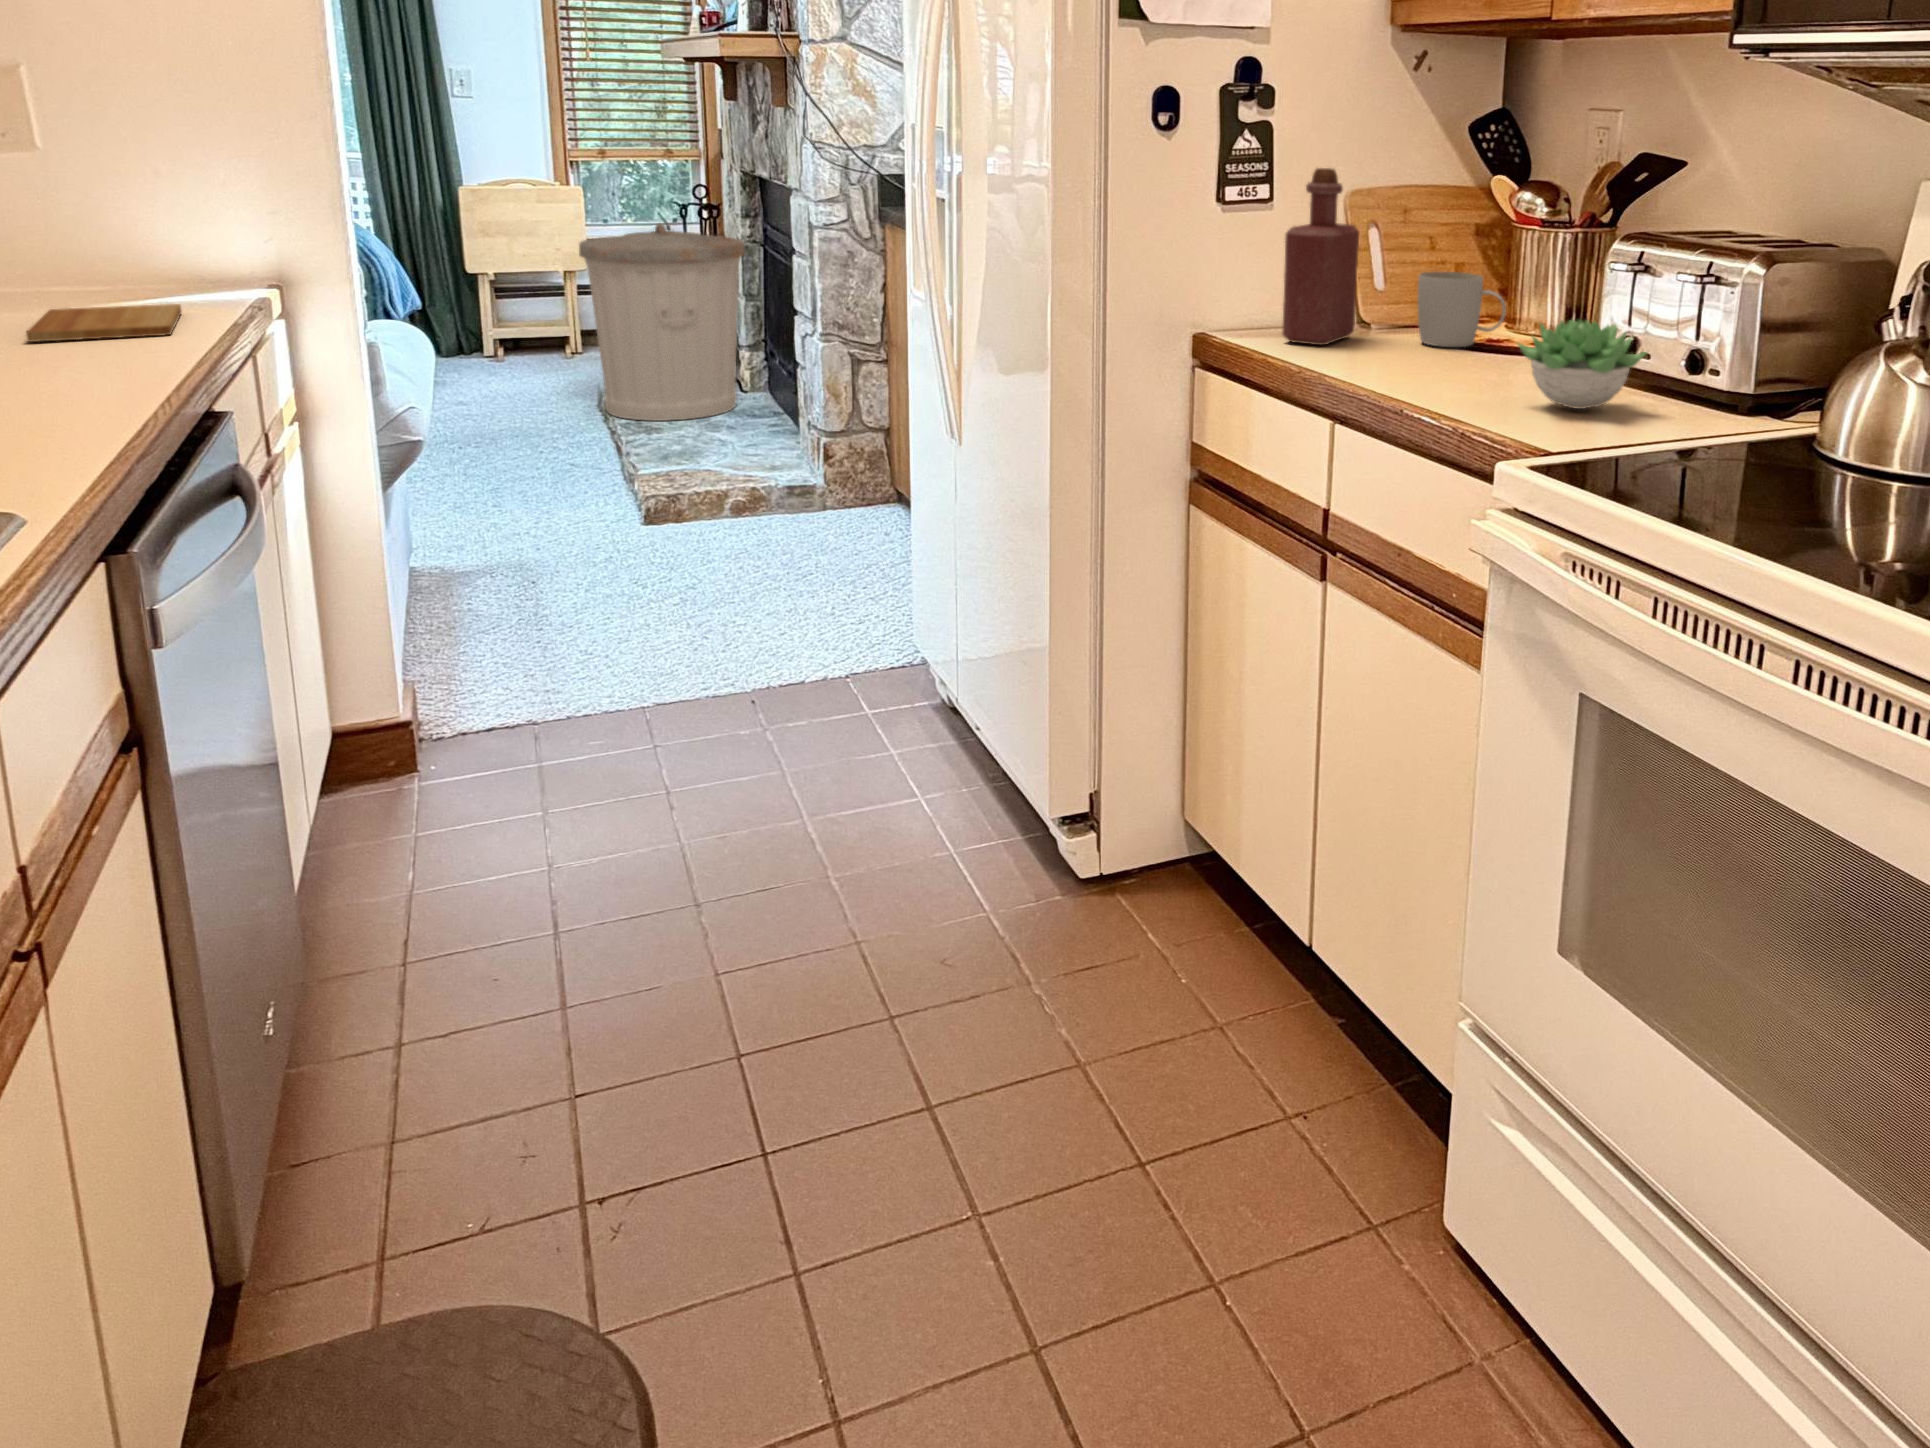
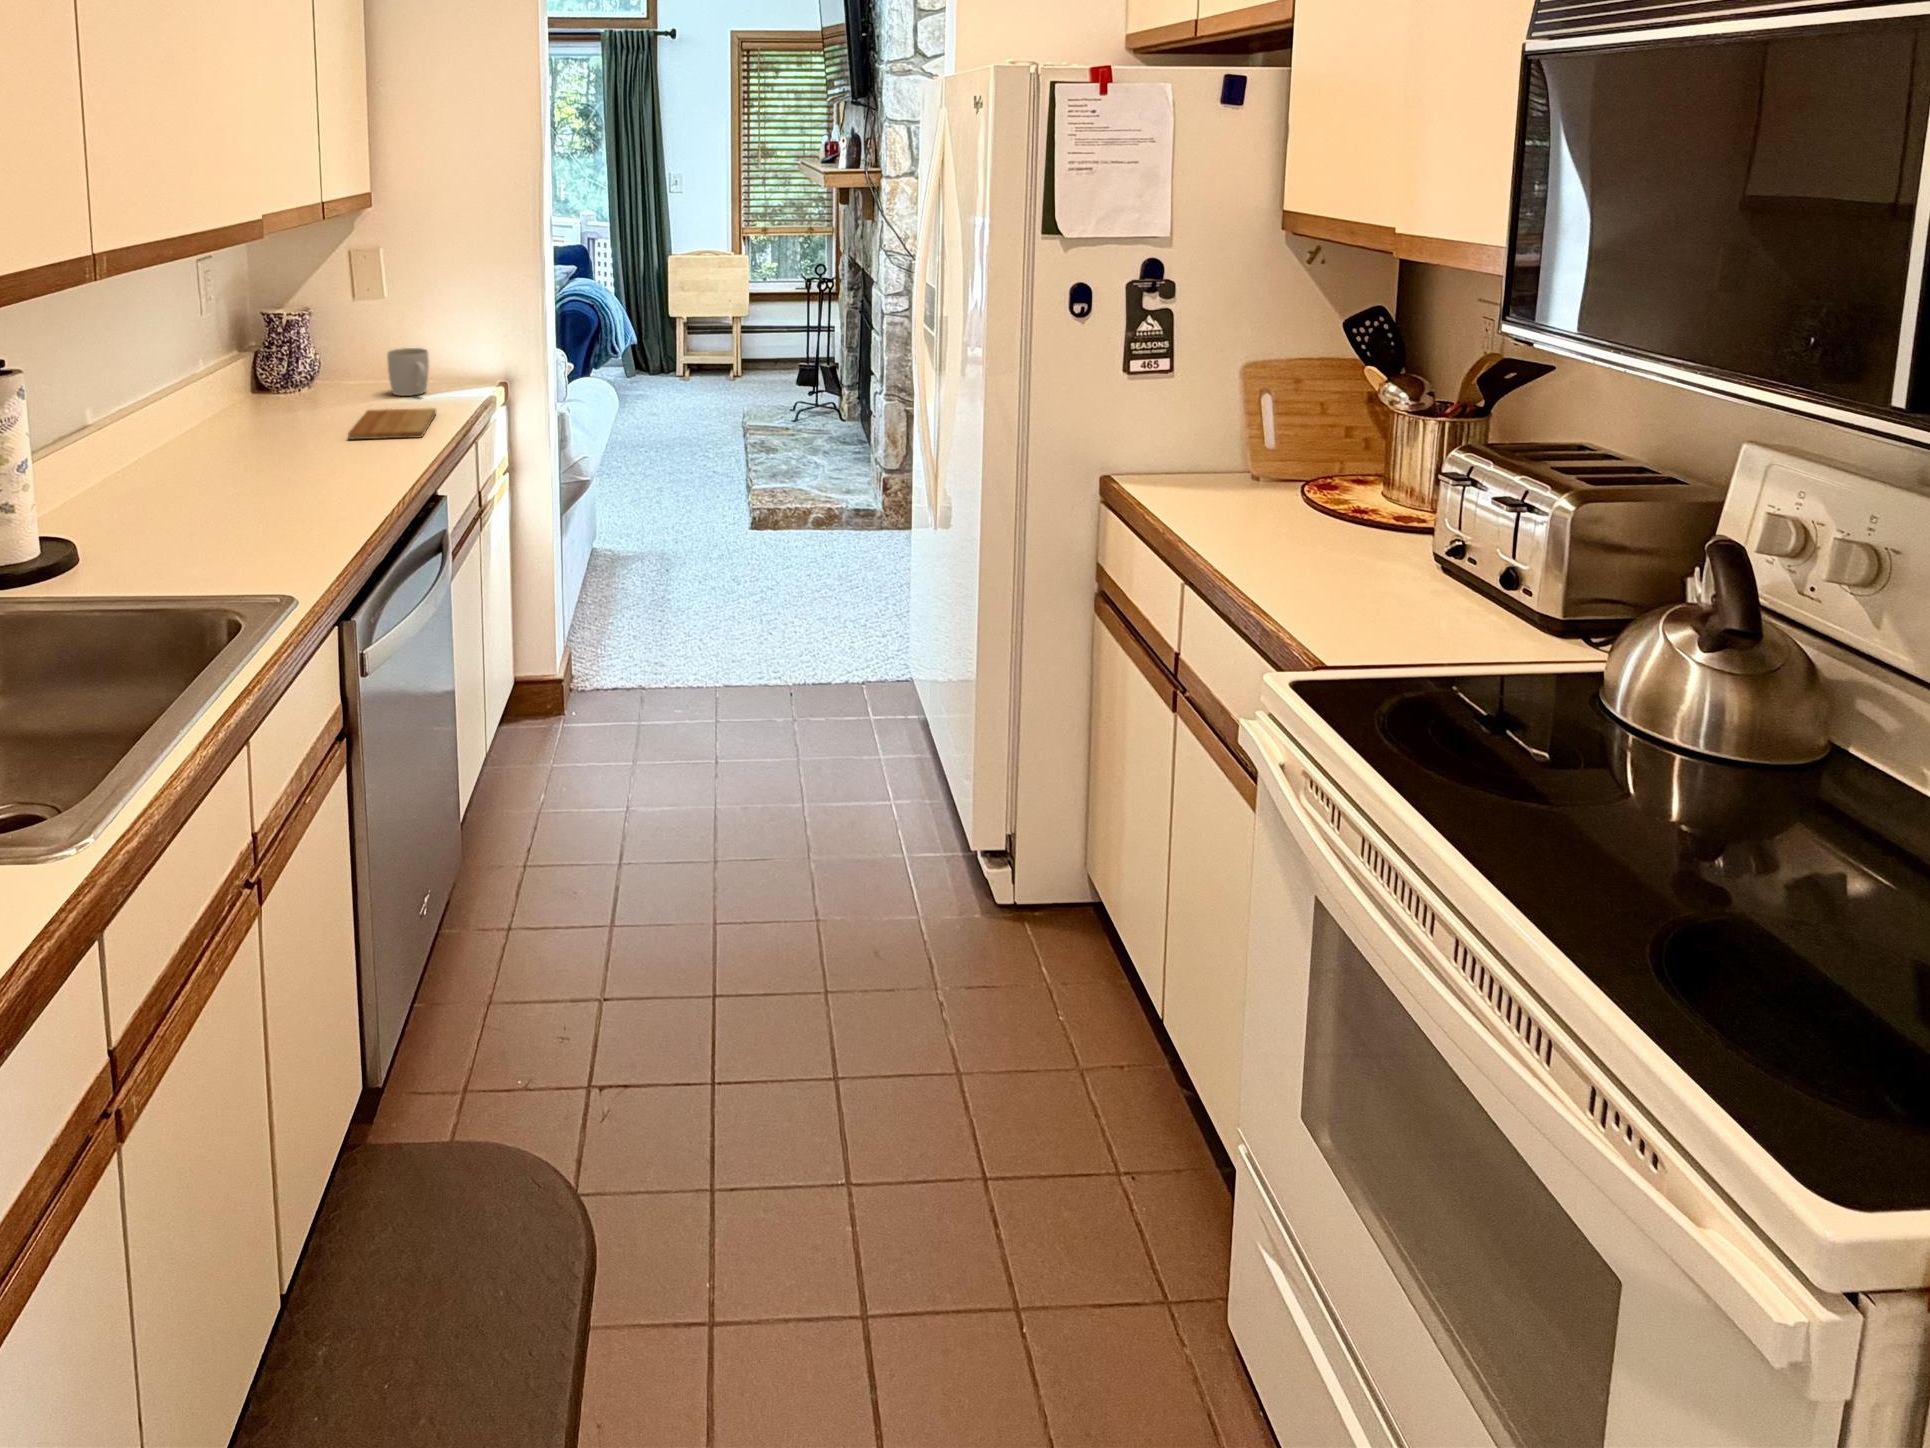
bottle: present [1283,168,1359,345] -> none [1171,356,1243,504]
trash can: present [579,223,745,421] -> none [733,292,850,441]
mug: present [1418,272,1506,347] -> present [387,348,429,396]
succulent plant: present [1518,320,1646,409] -> none [1332,532,1452,615]

